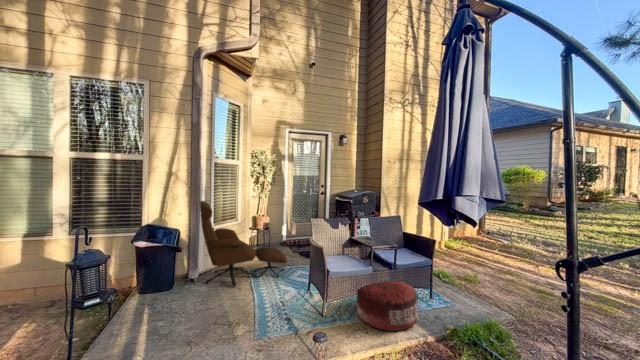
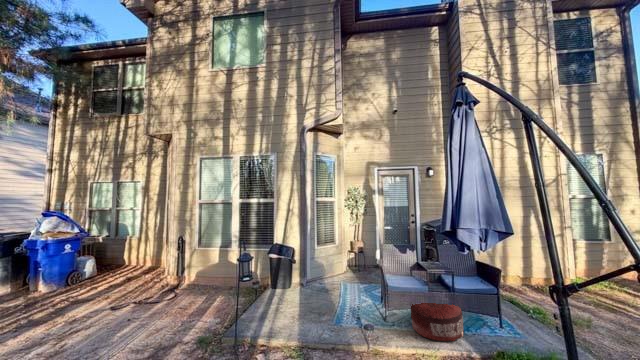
lounge chair: present [200,201,287,287] -> none [306,229,370,292]

